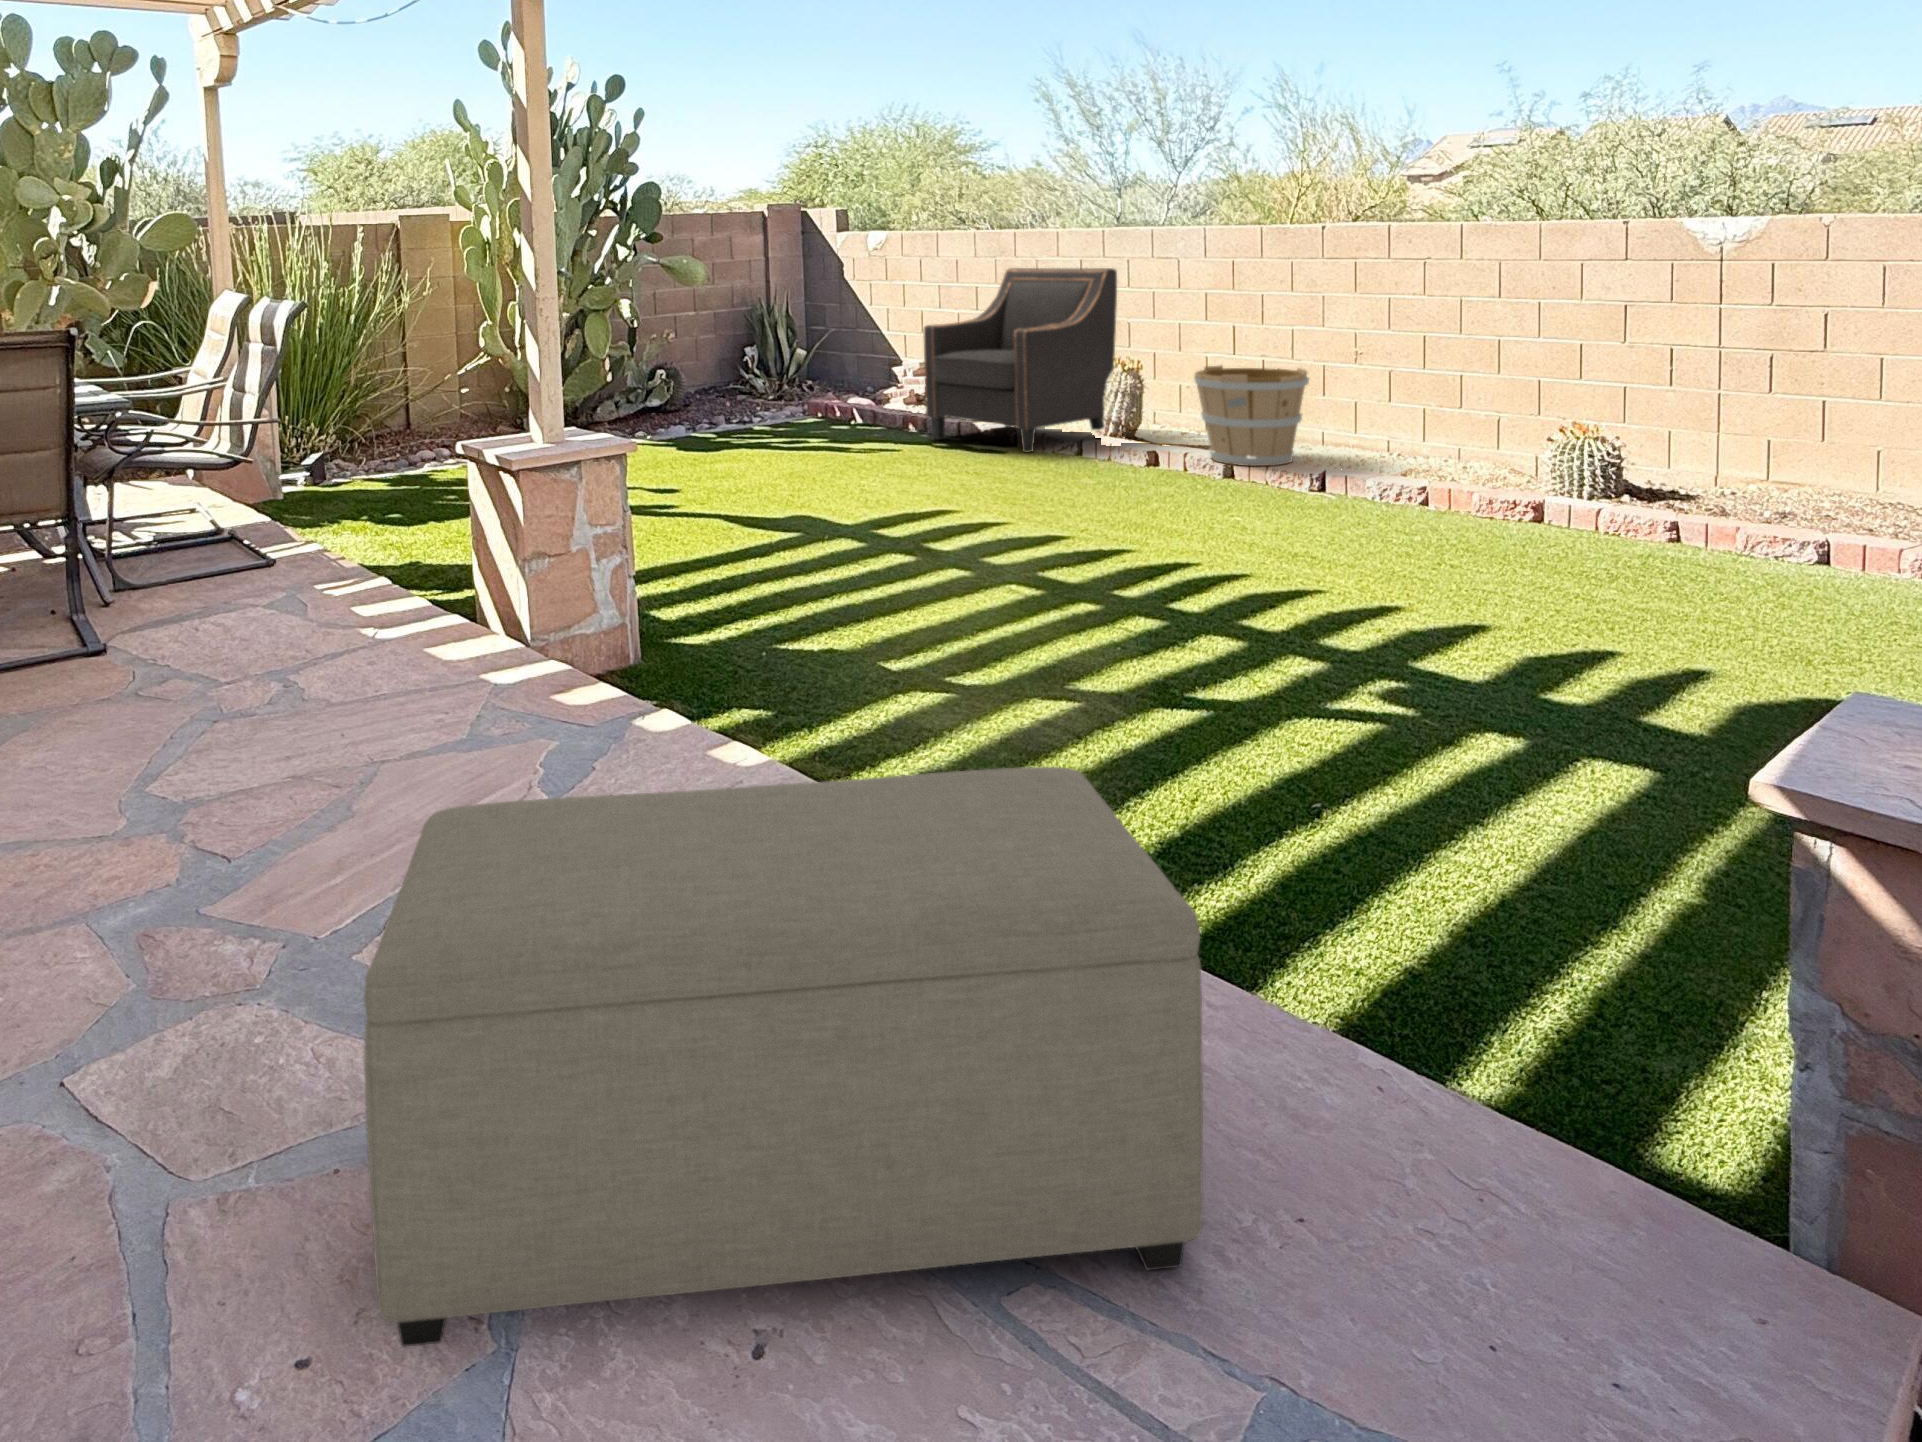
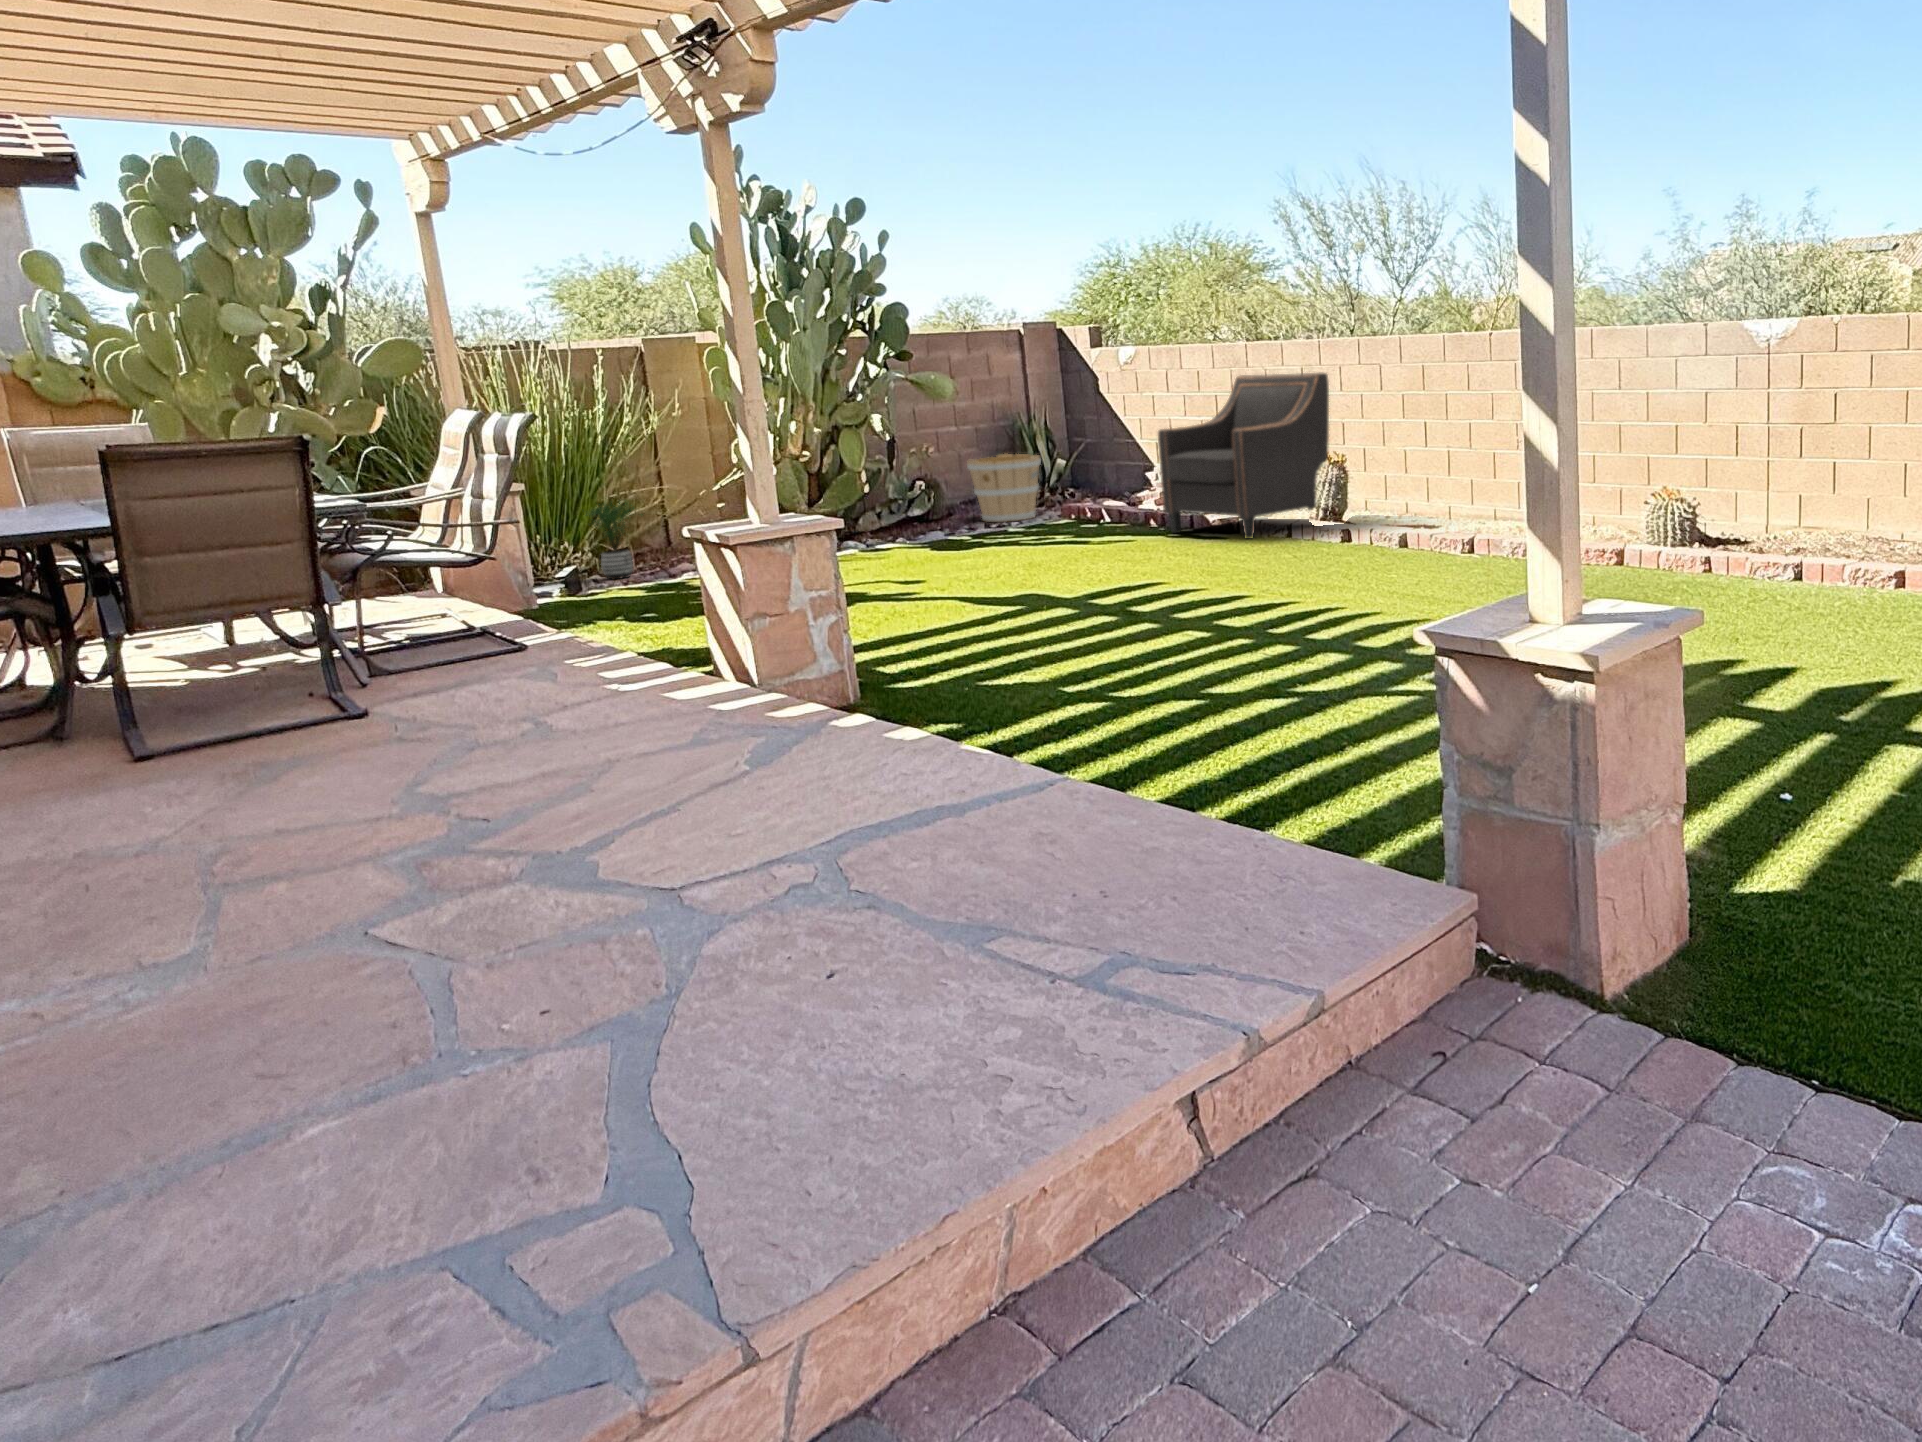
wooden bucket: present [1194,366,1309,466] -> present [967,454,1041,522]
potted plant: none [332,381,394,465] -> present [586,502,642,579]
ottoman: present [364,767,1203,1347] -> none [556,672,1089,994]

